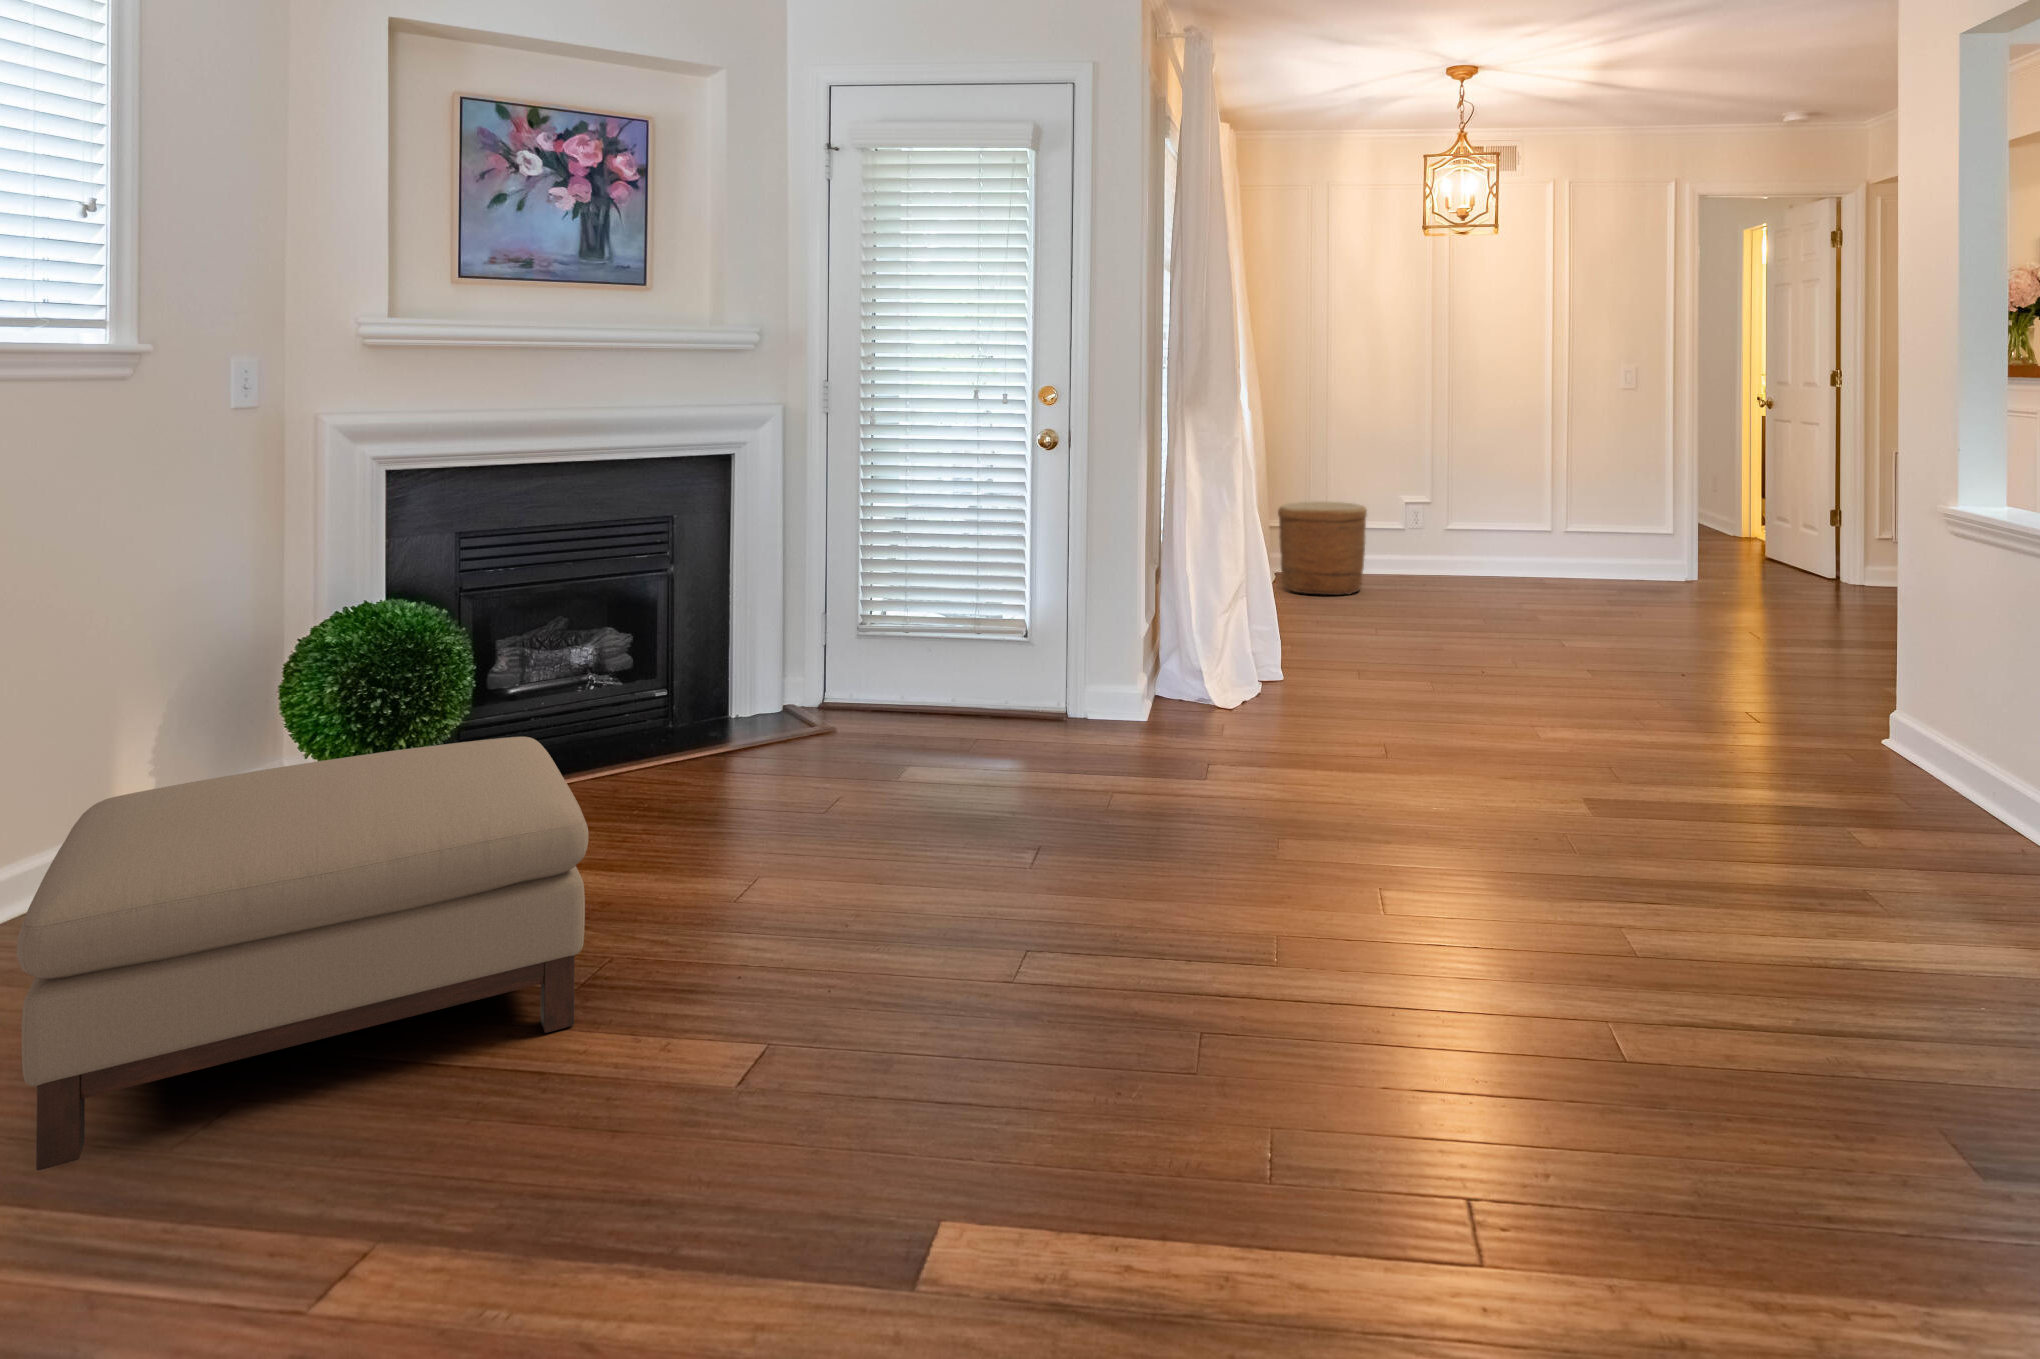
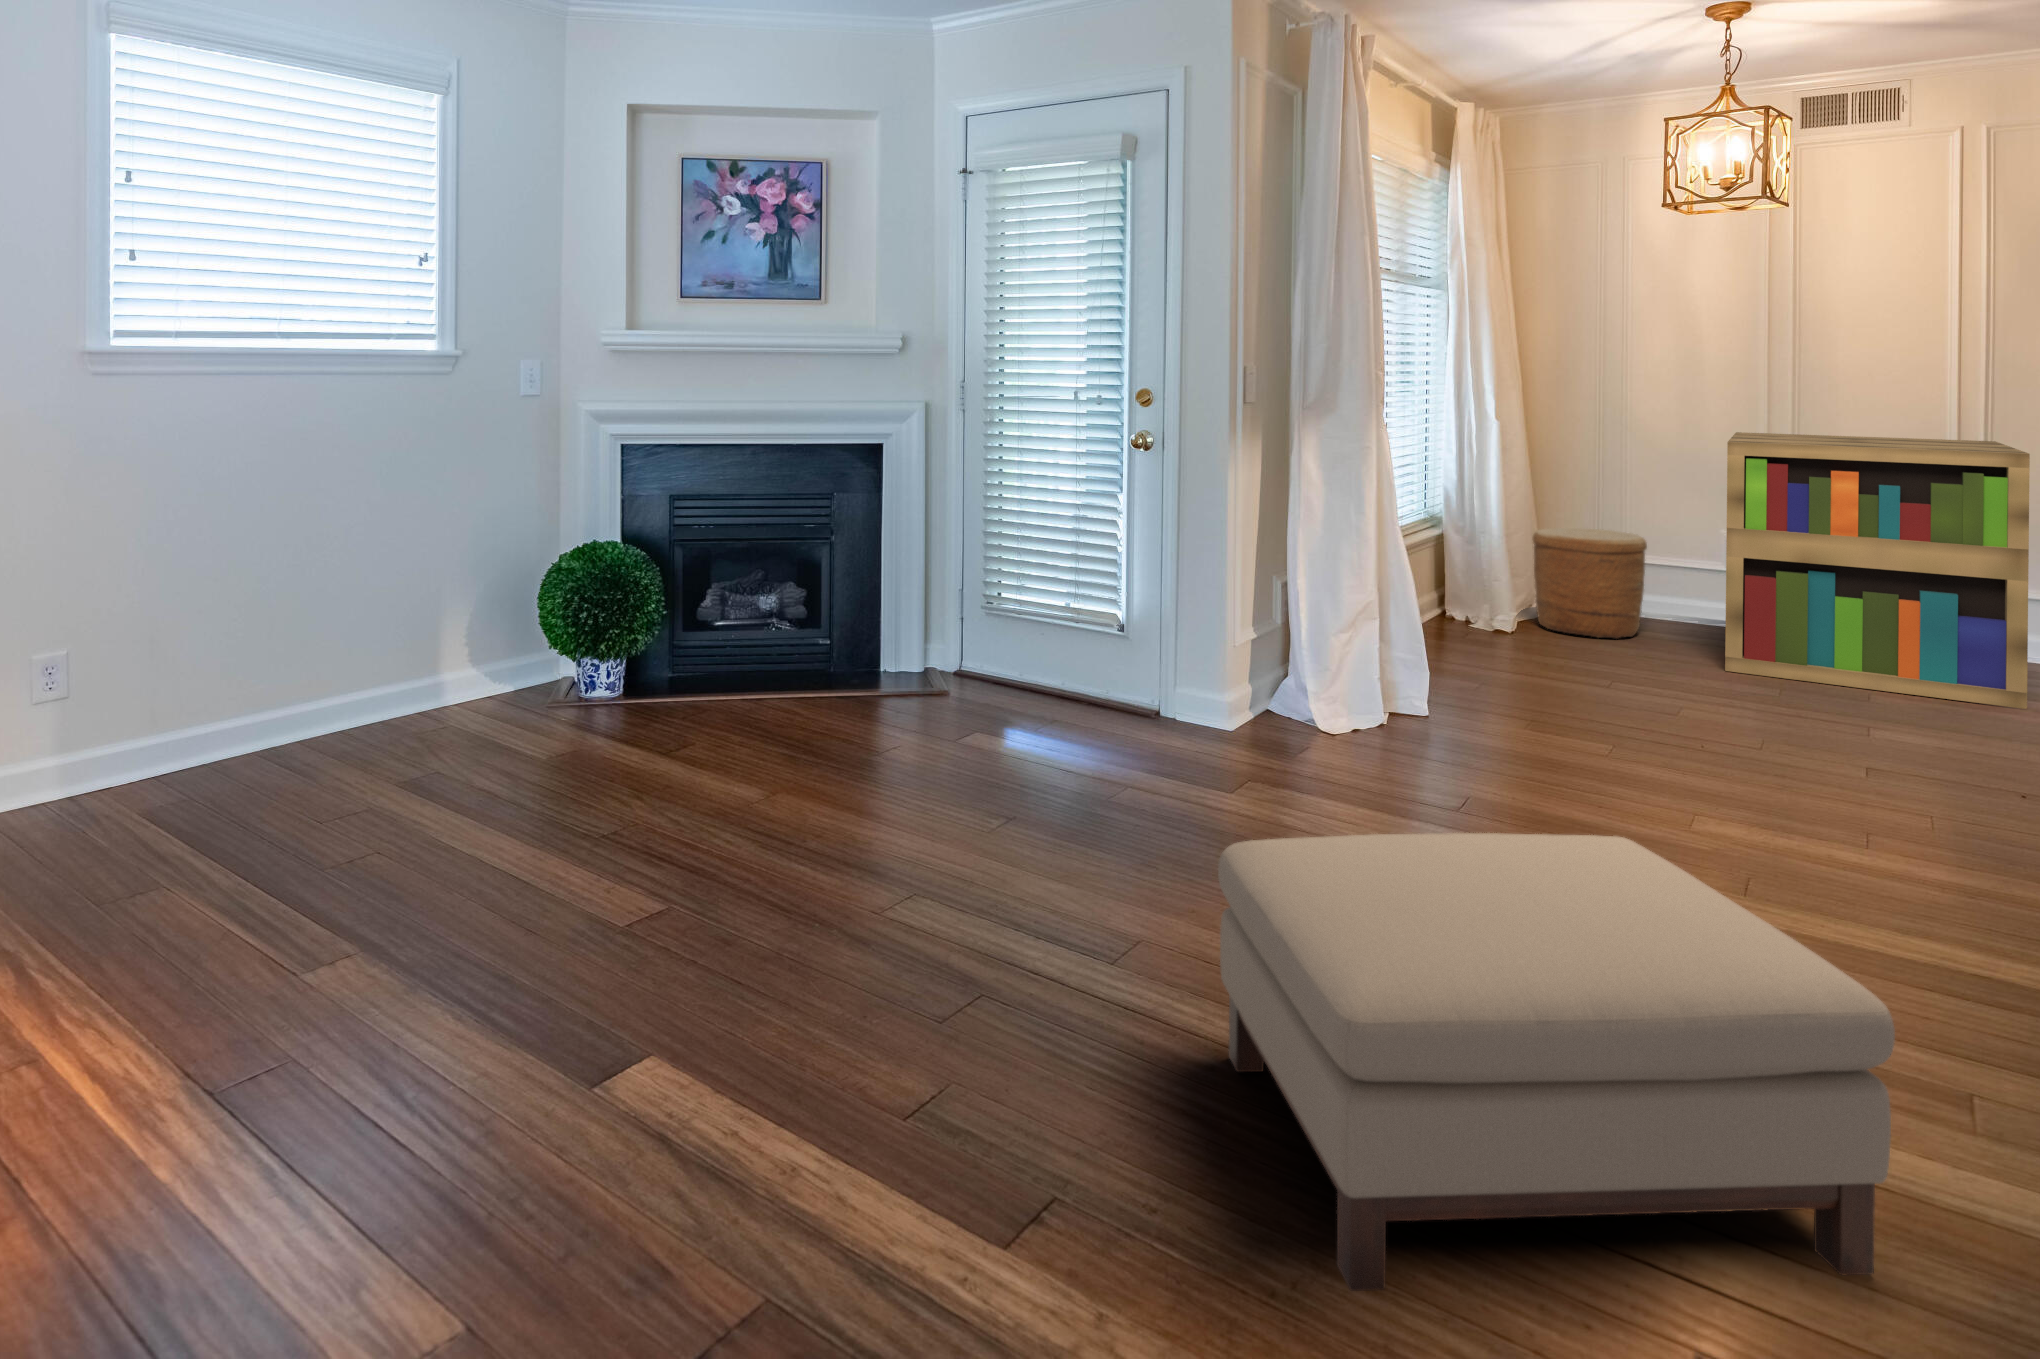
bookshelf: none [1417,414,1640,613] -> present [1725,432,2030,709]
ottoman: present [17,737,589,1170] -> present [1218,833,1895,1291]

